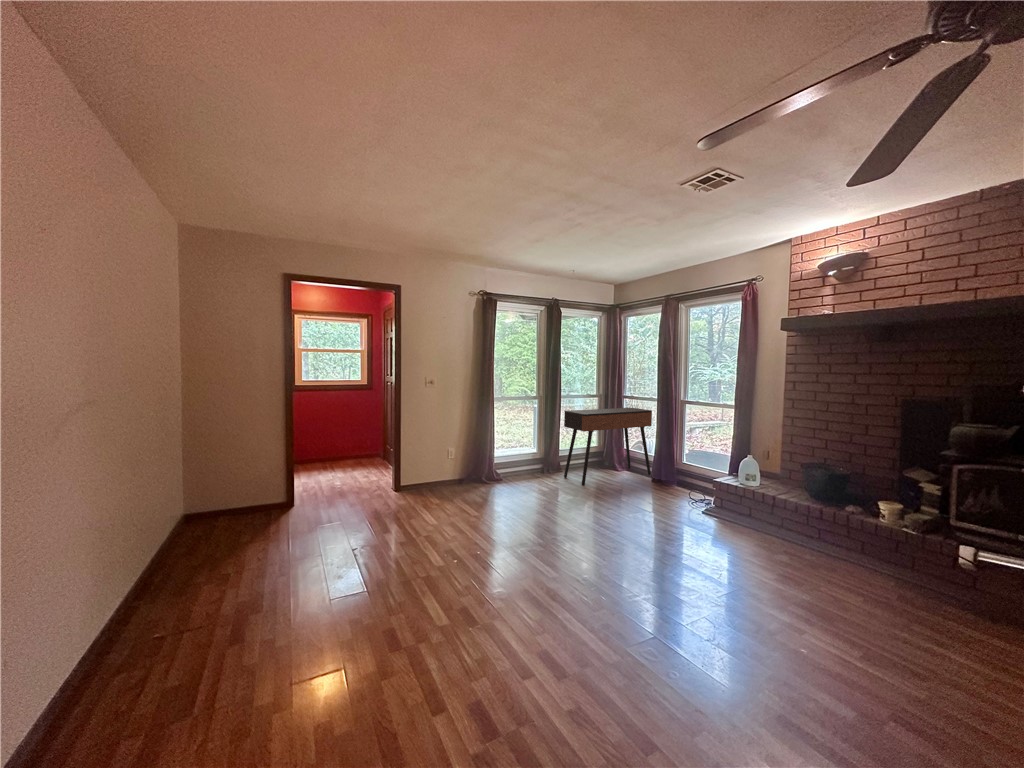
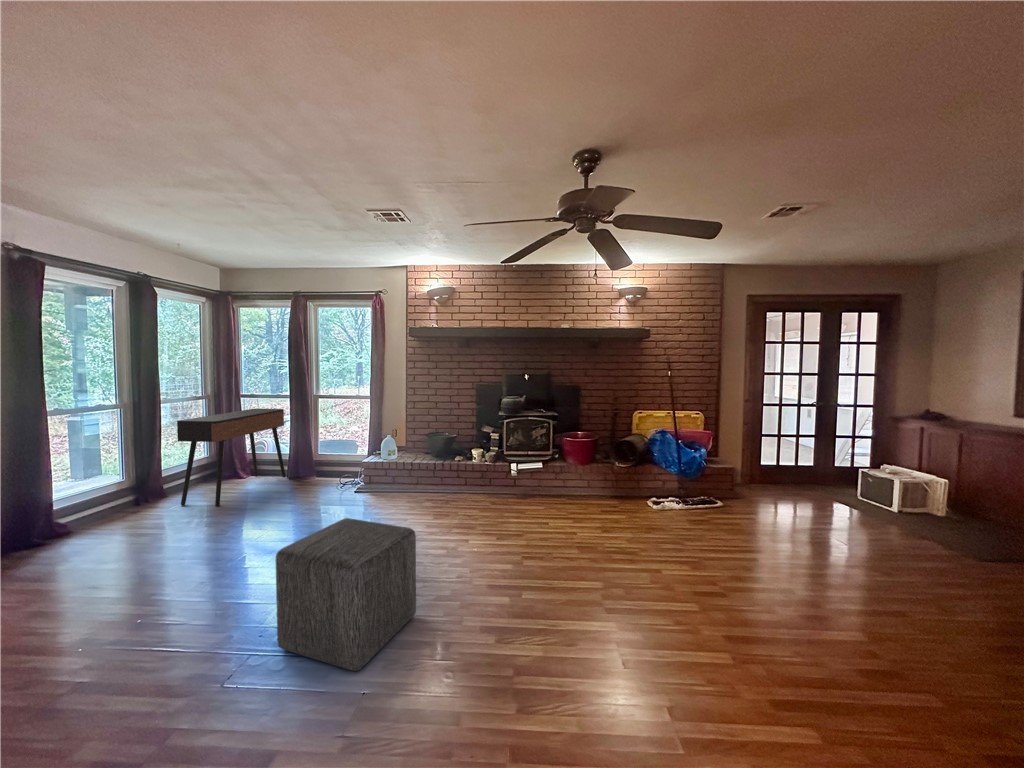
ottoman: none [499,533,639,714] -> present [276,518,416,671]

